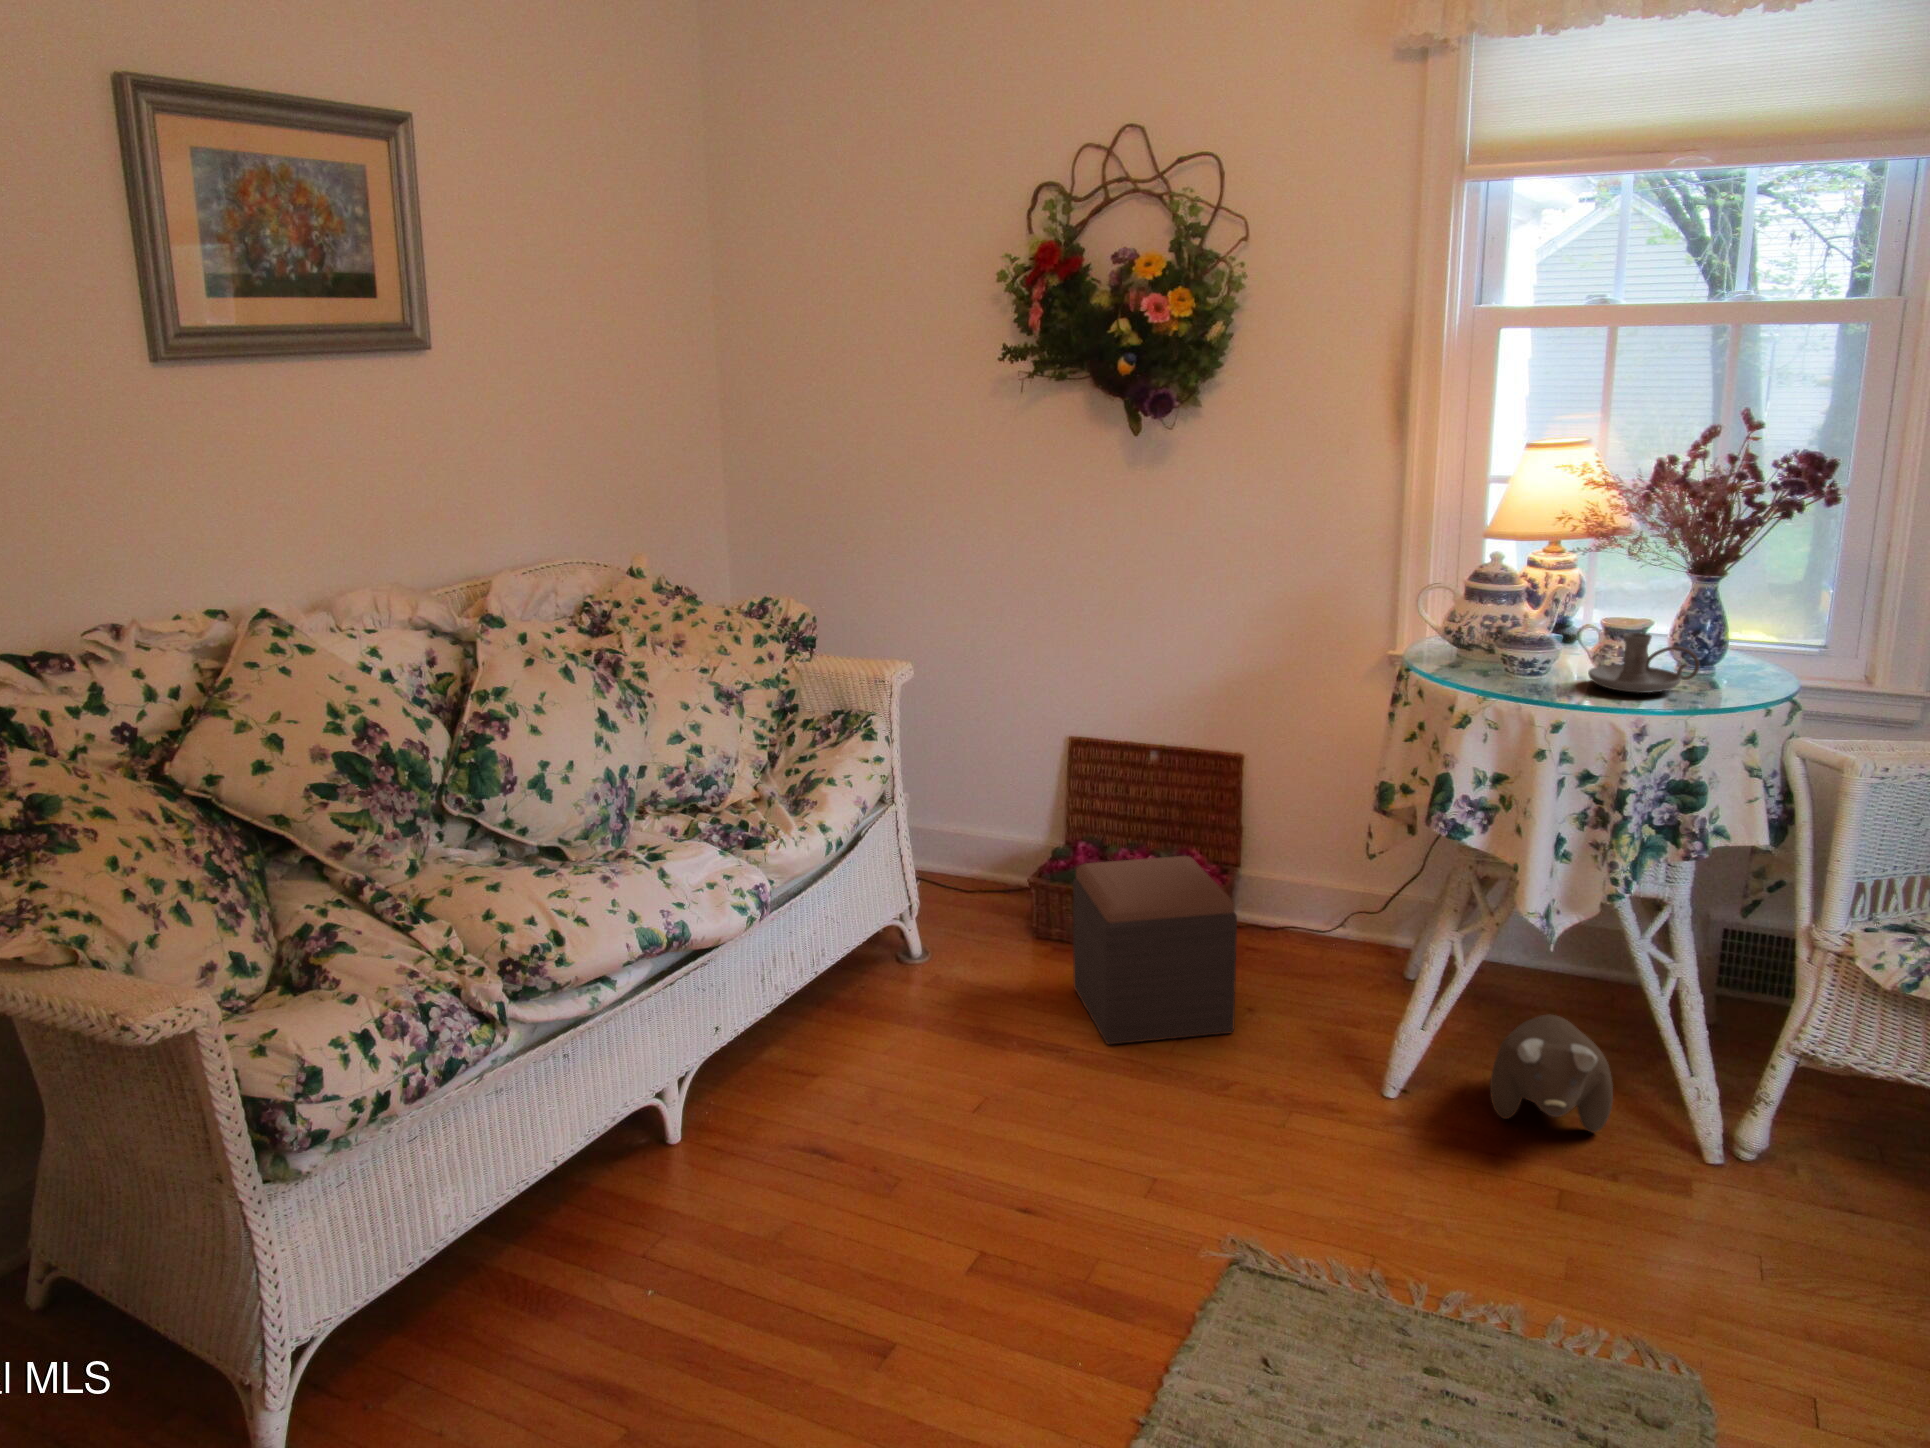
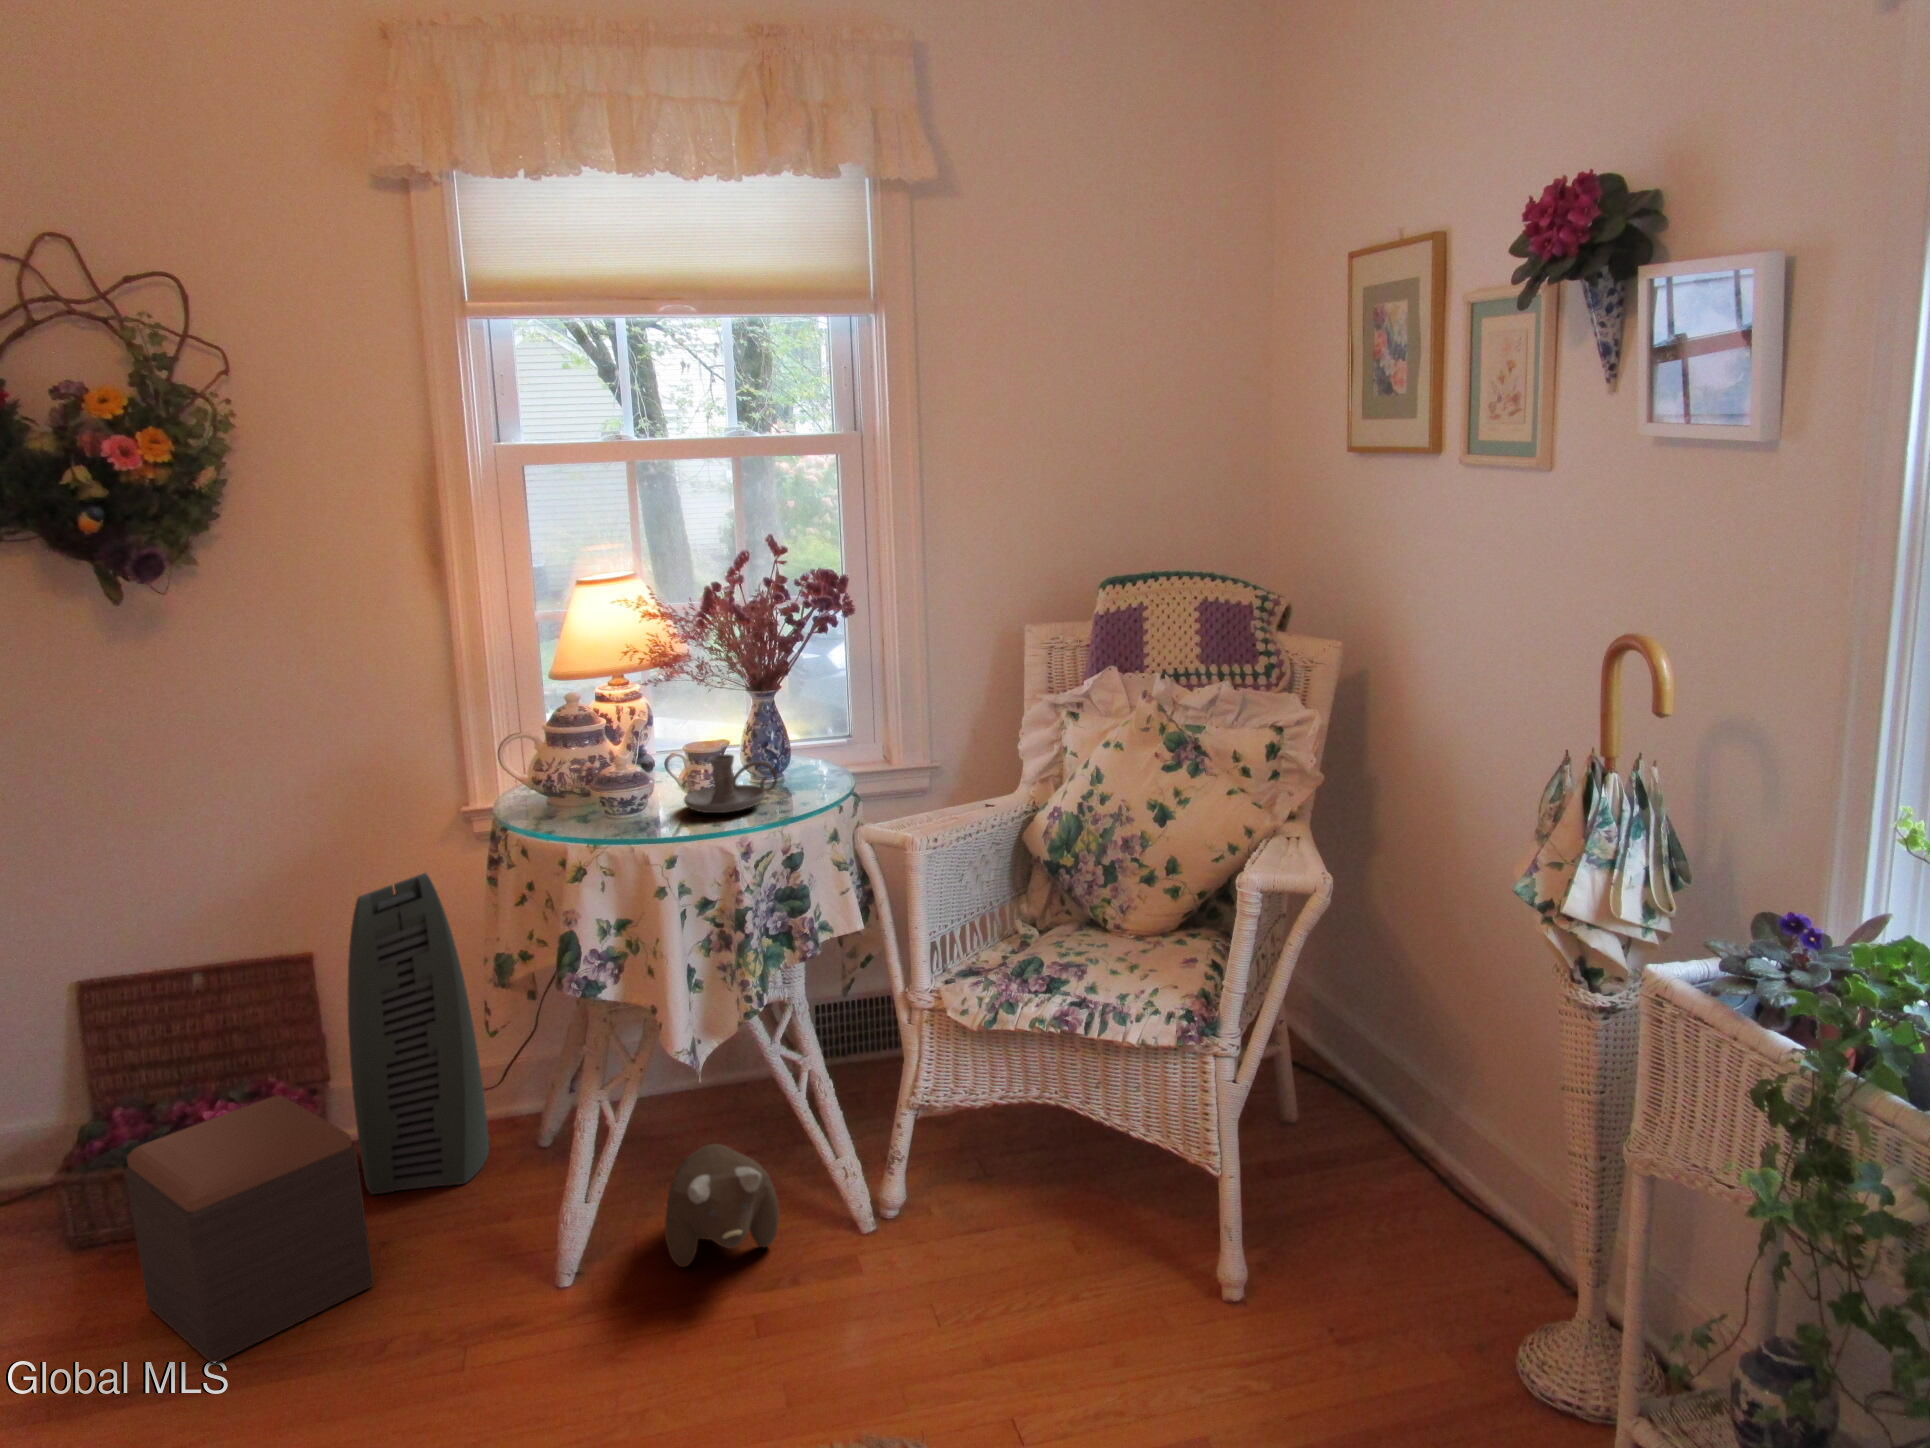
air purifier: none [1246,700,1357,980] -> present [348,873,489,1195]

